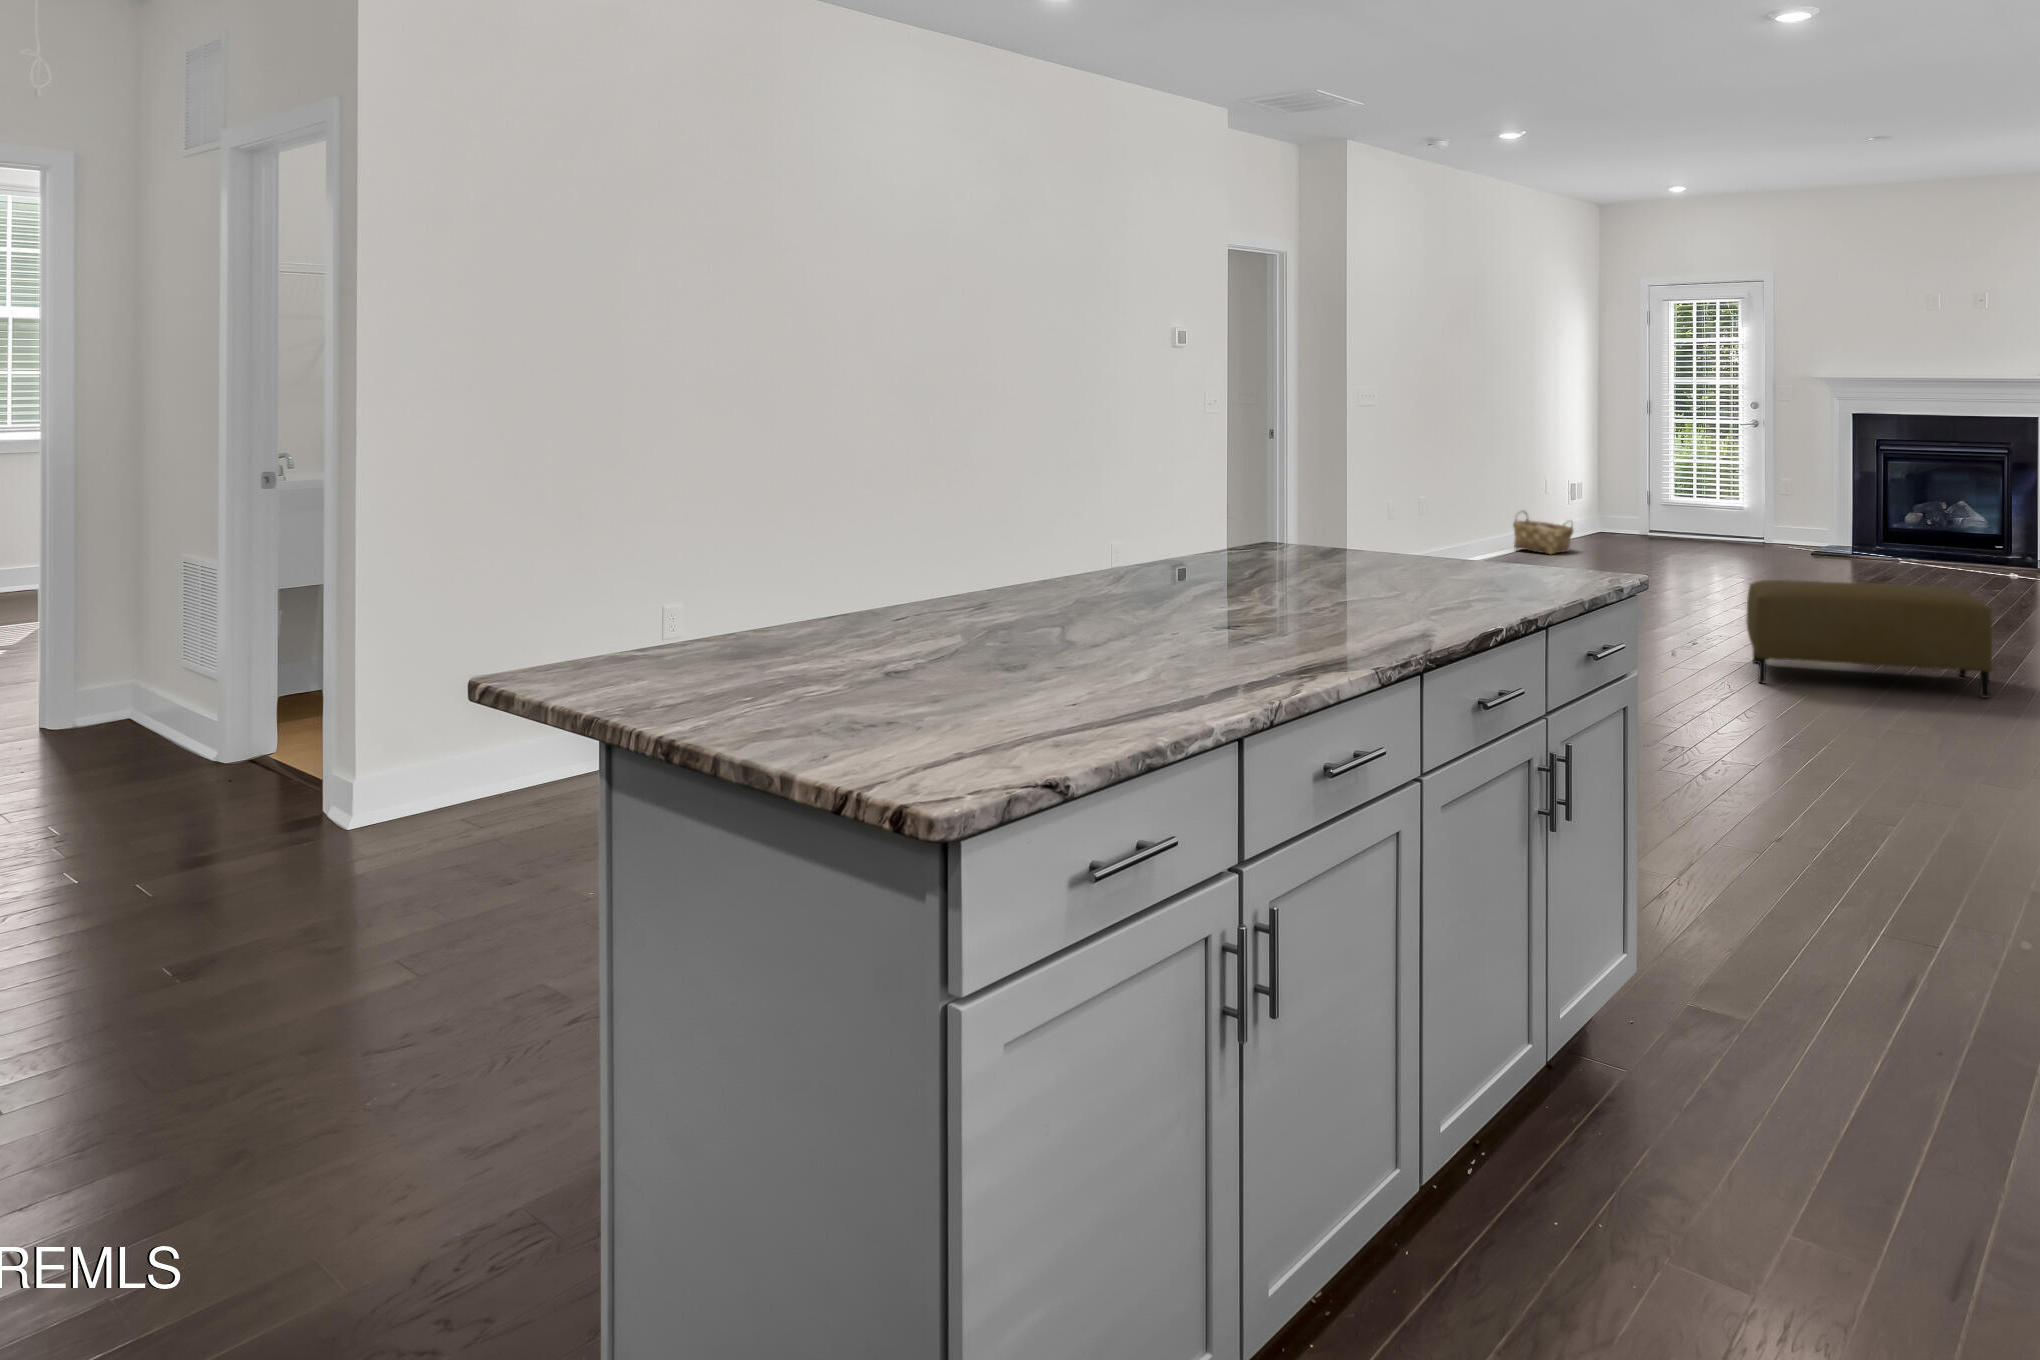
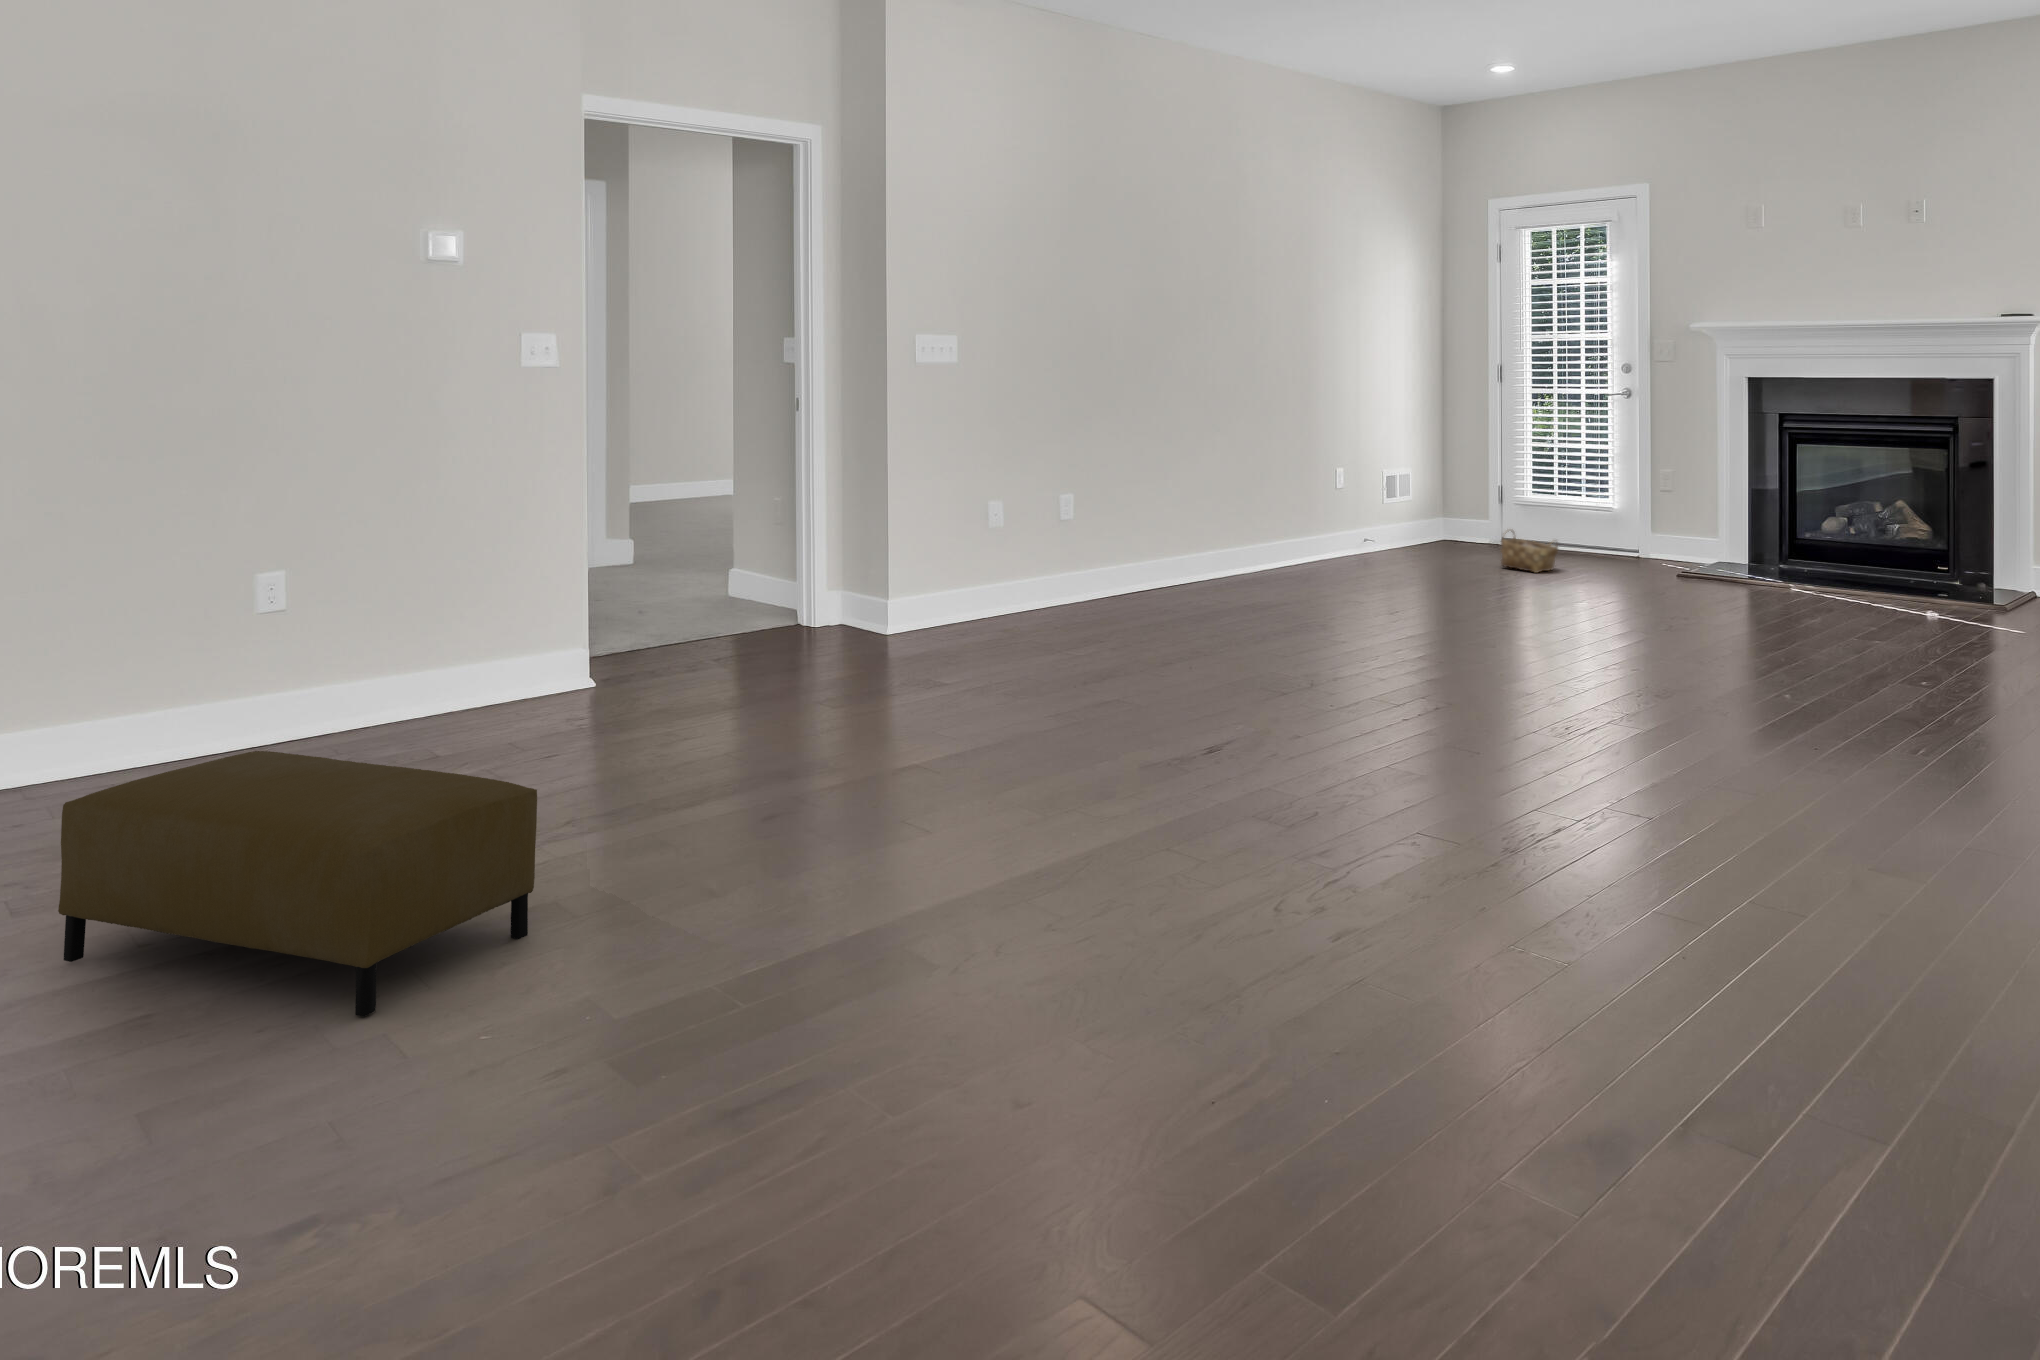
ottoman: present [1747,580,1992,697] -> present [58,751,537,1017]

